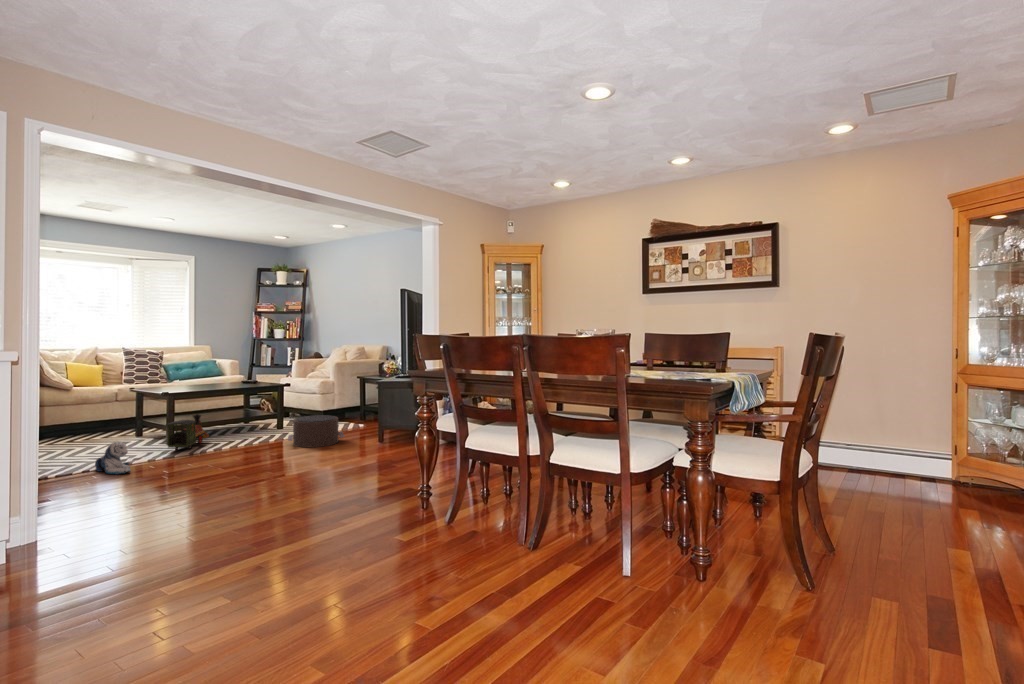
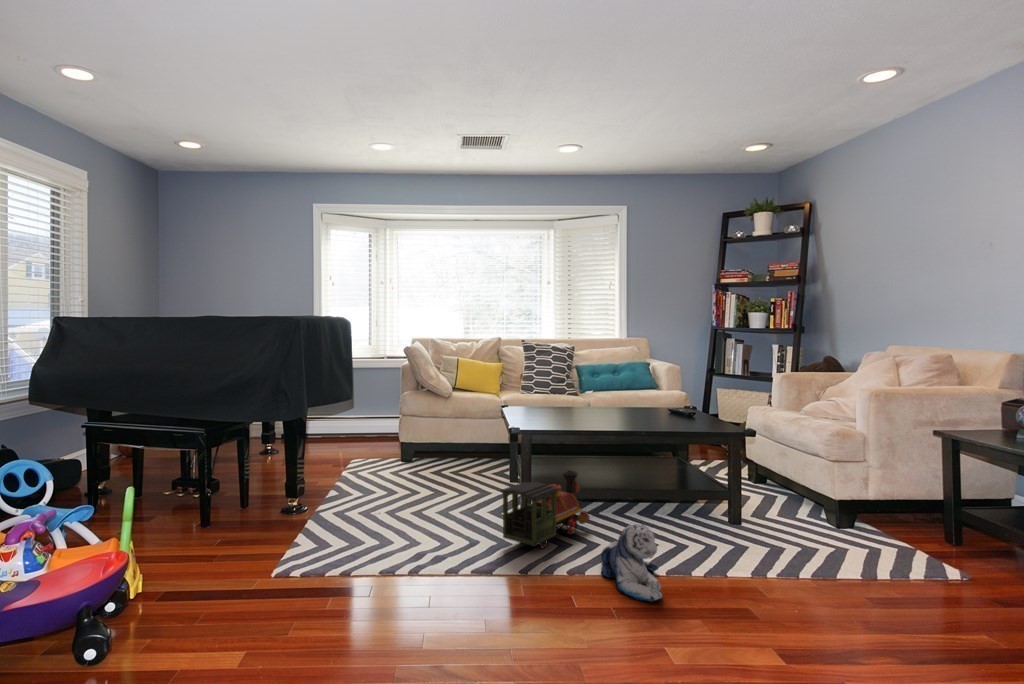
pouf: present [288,415,345,447] -> none [743,521,921,637]
plush toy: present [95,442,130,474] -> present [601,524,662,602]

